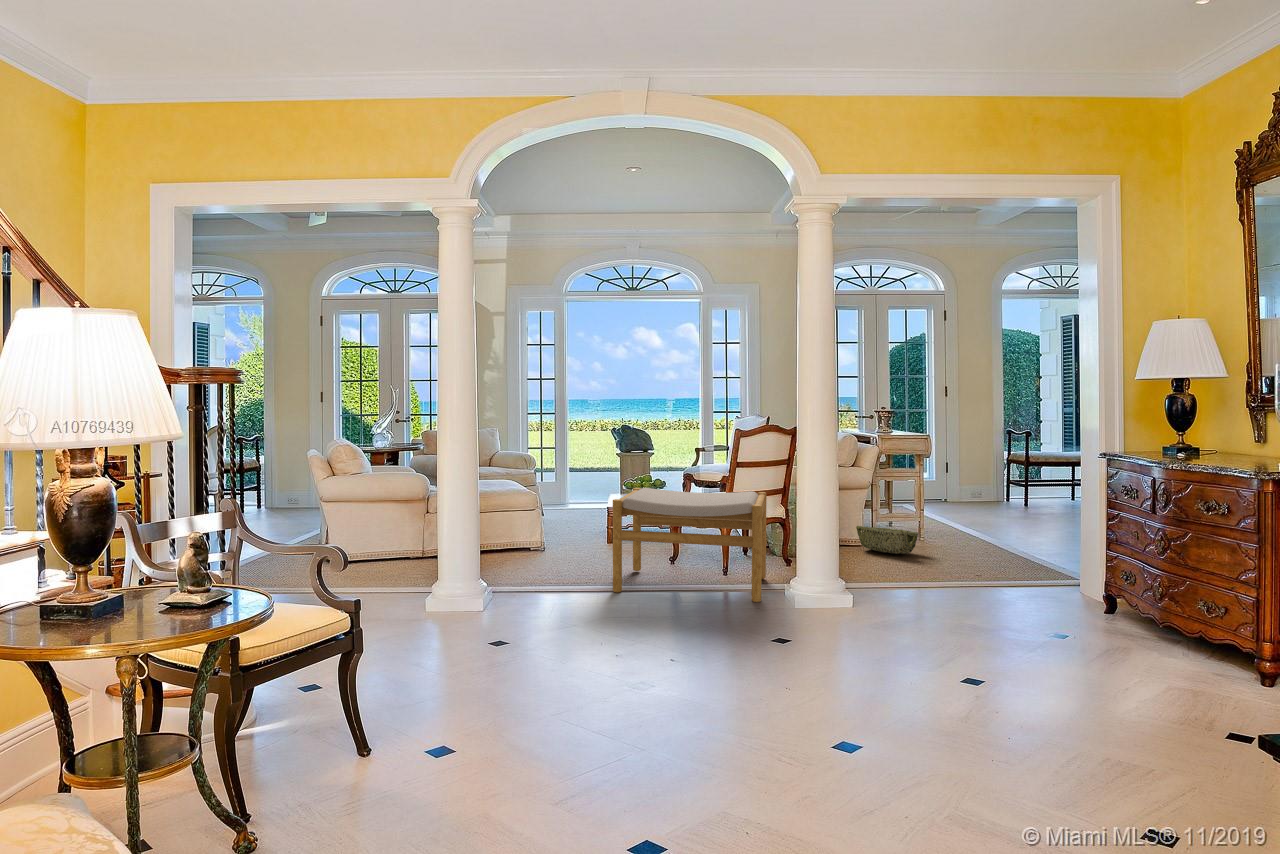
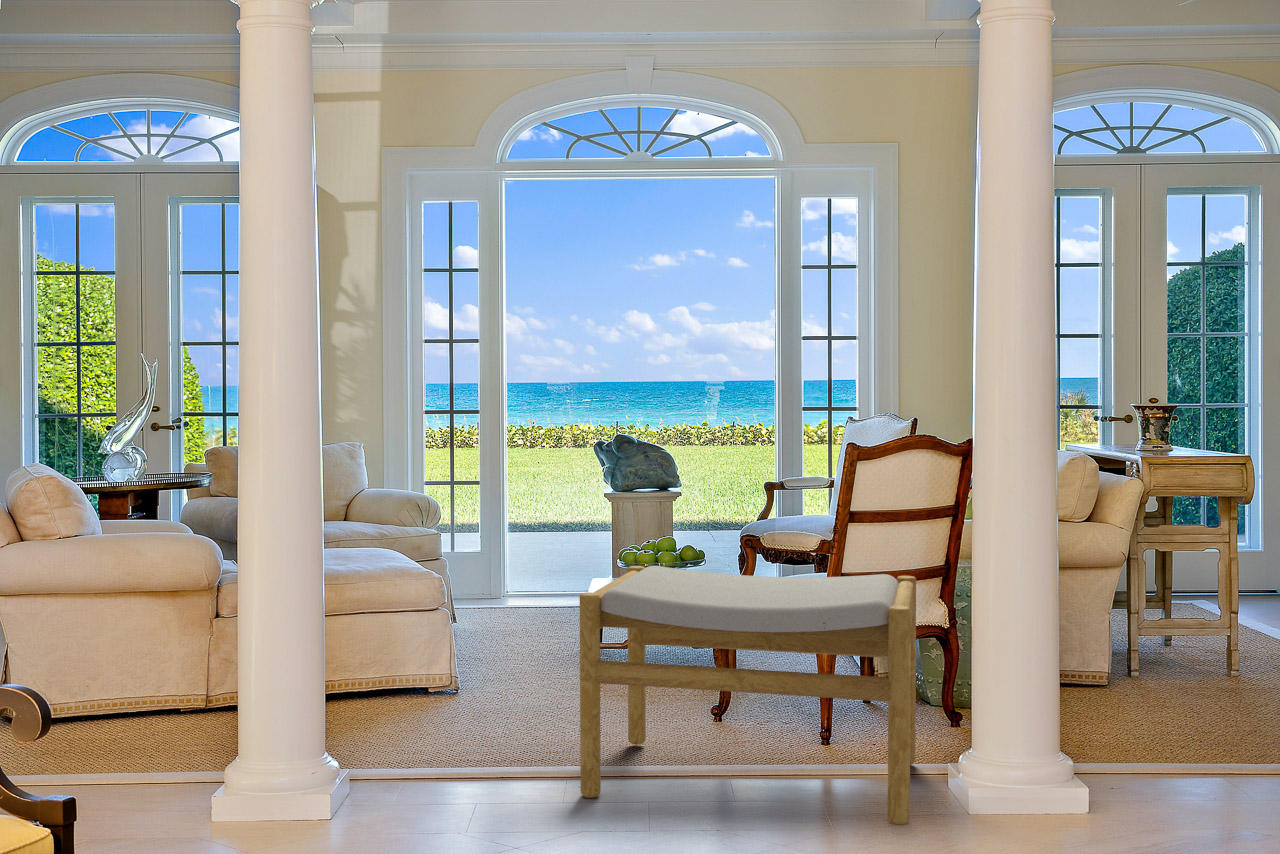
woven basket: present [856,526,918,554] -> none [1099,643,1235,706]

